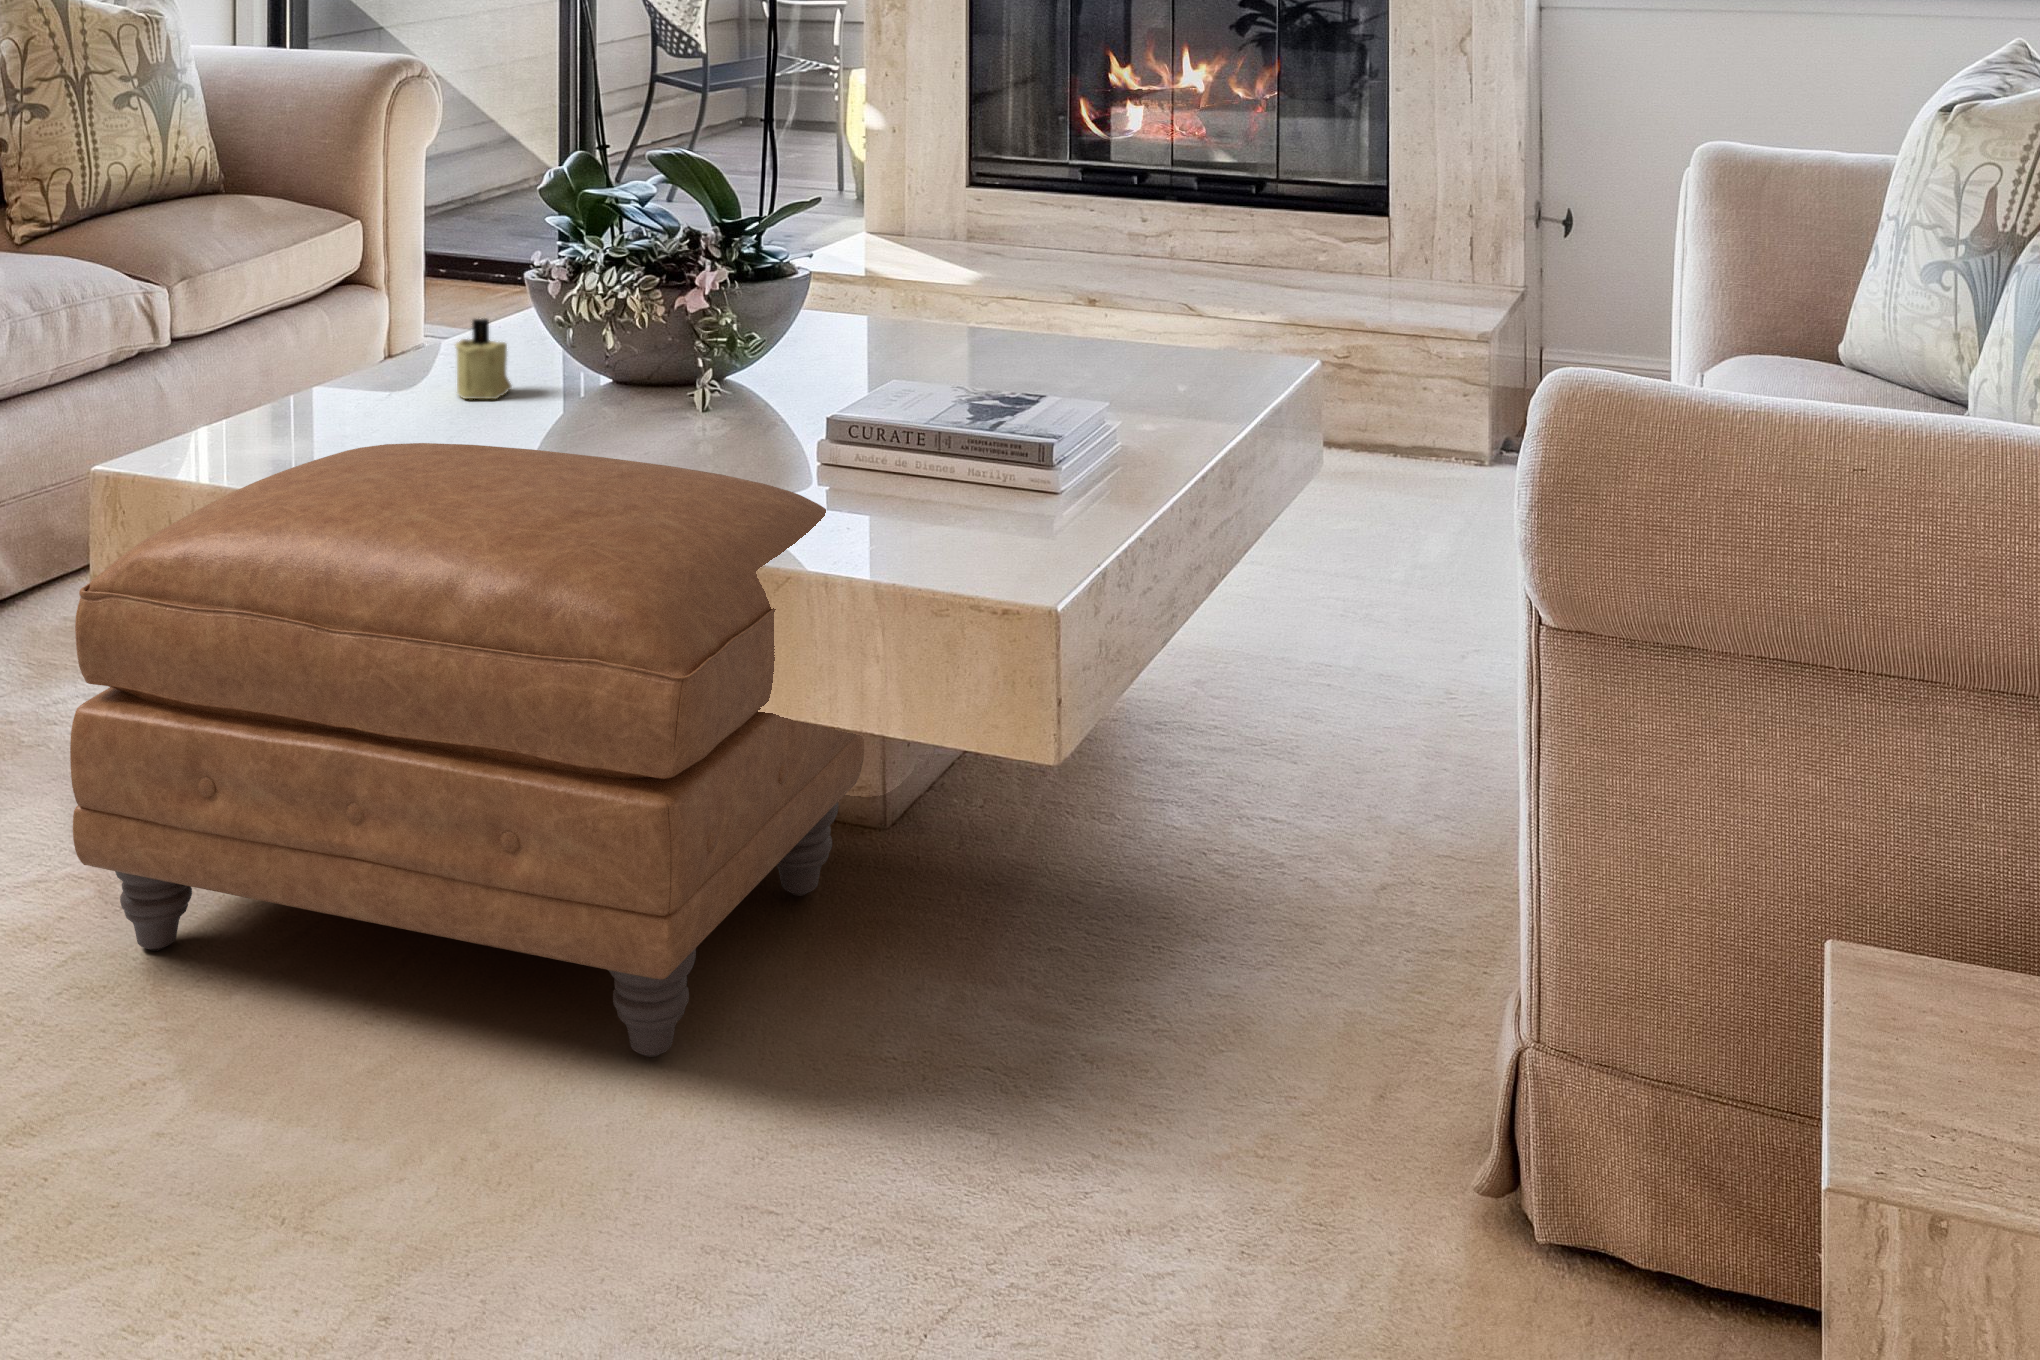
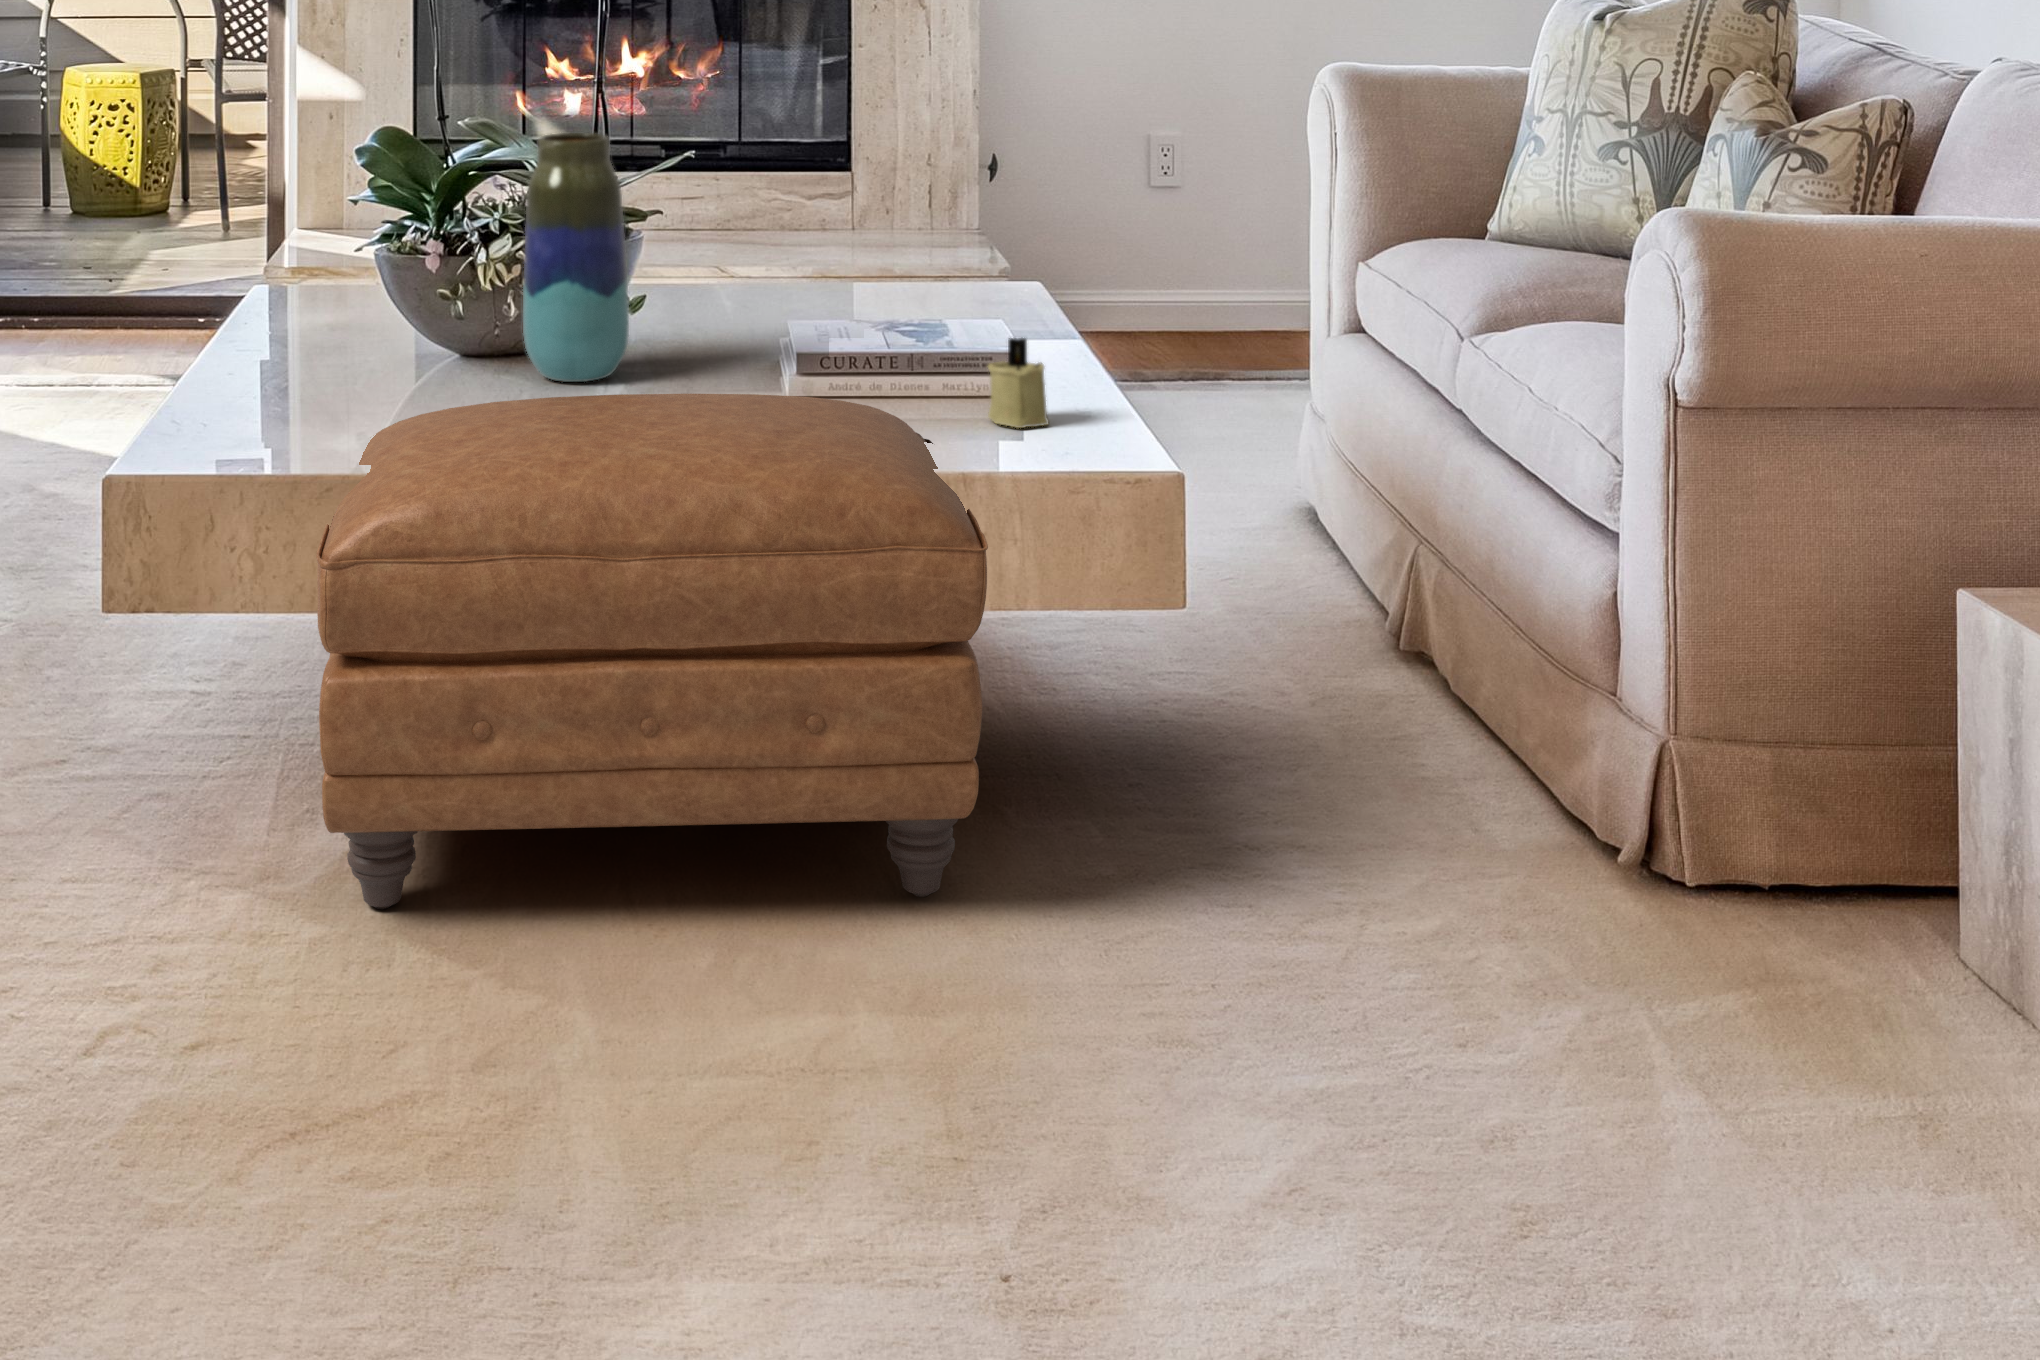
vase: none [561,173,670,429] -> present [523,133,629,382]
candle: present [455,318,512,399] -> present [988,338,1049,428]

